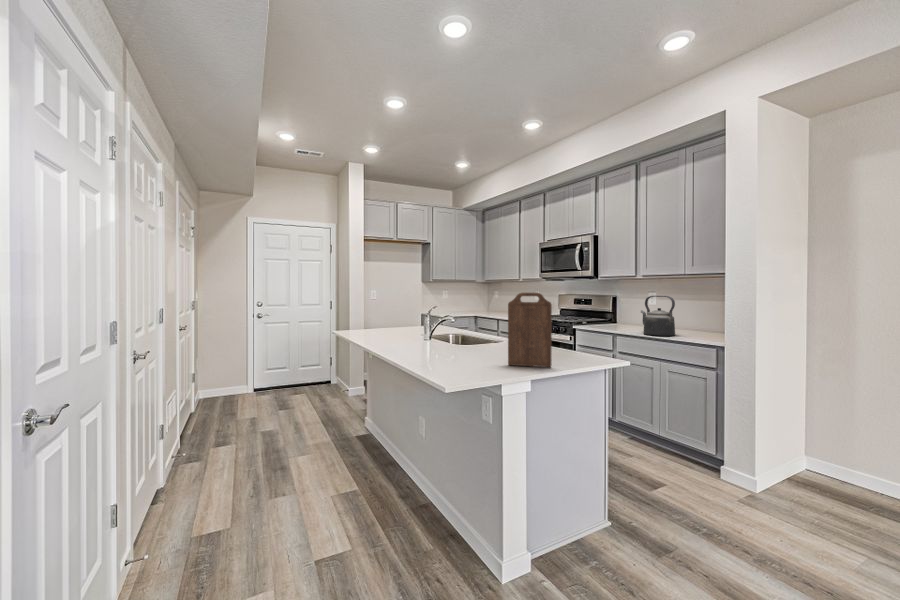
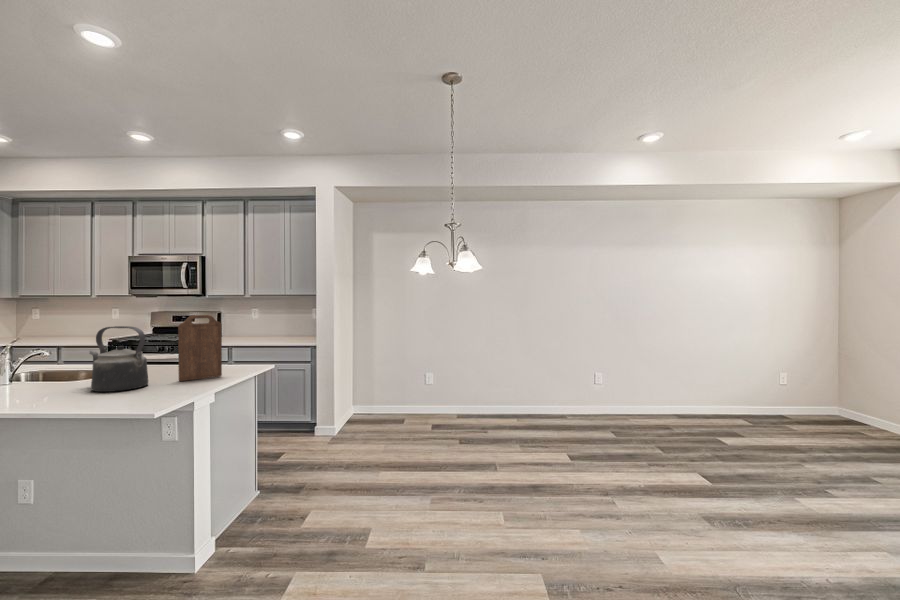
kettle: present [641,296,675,336] -> present [90,326,148,392]

